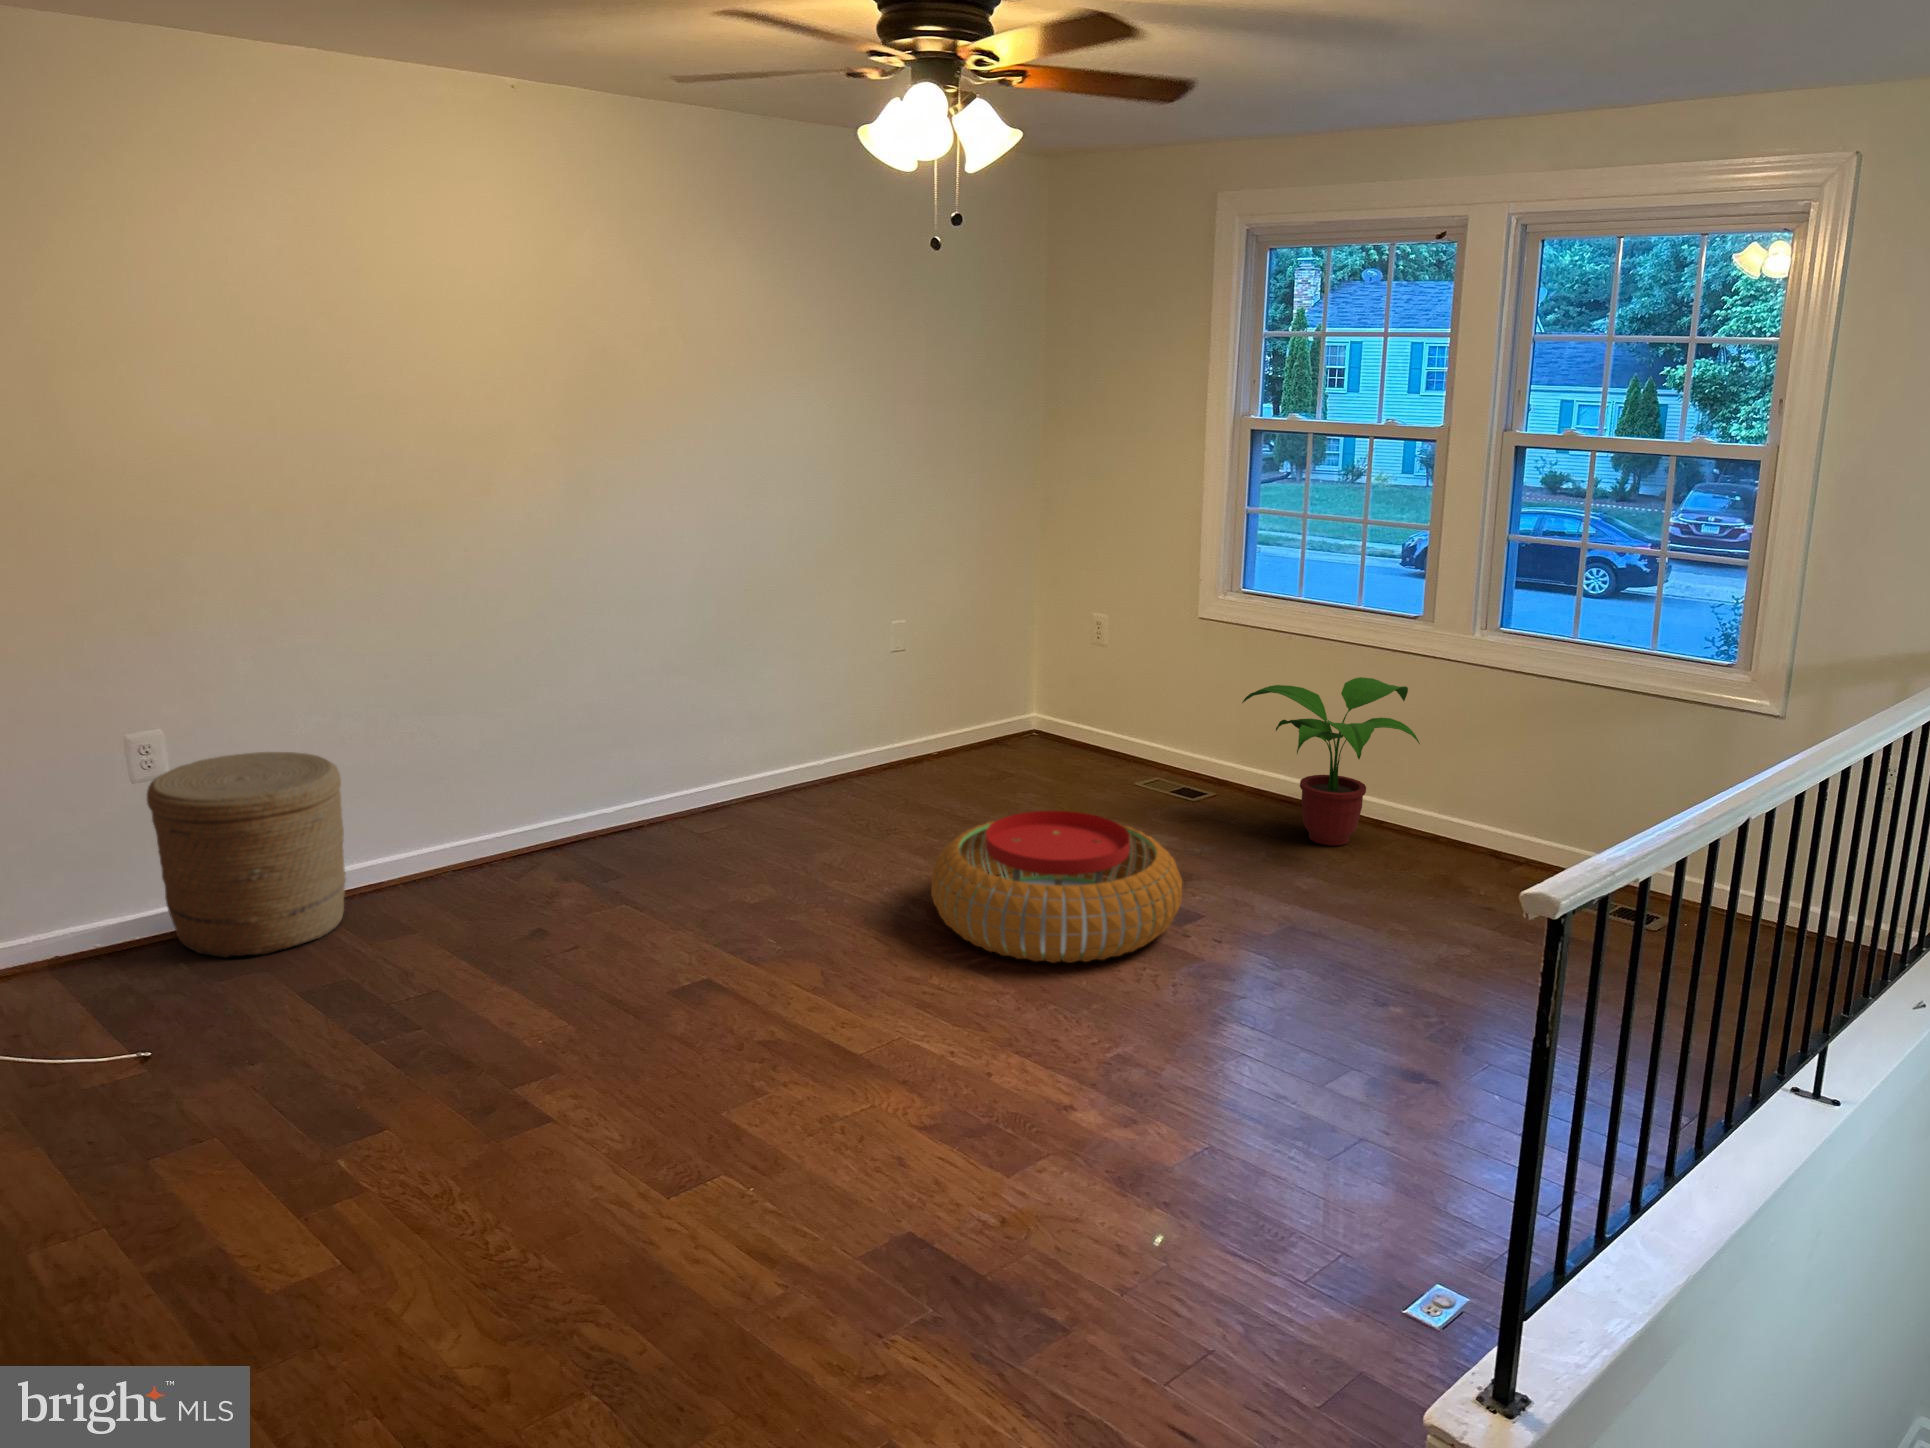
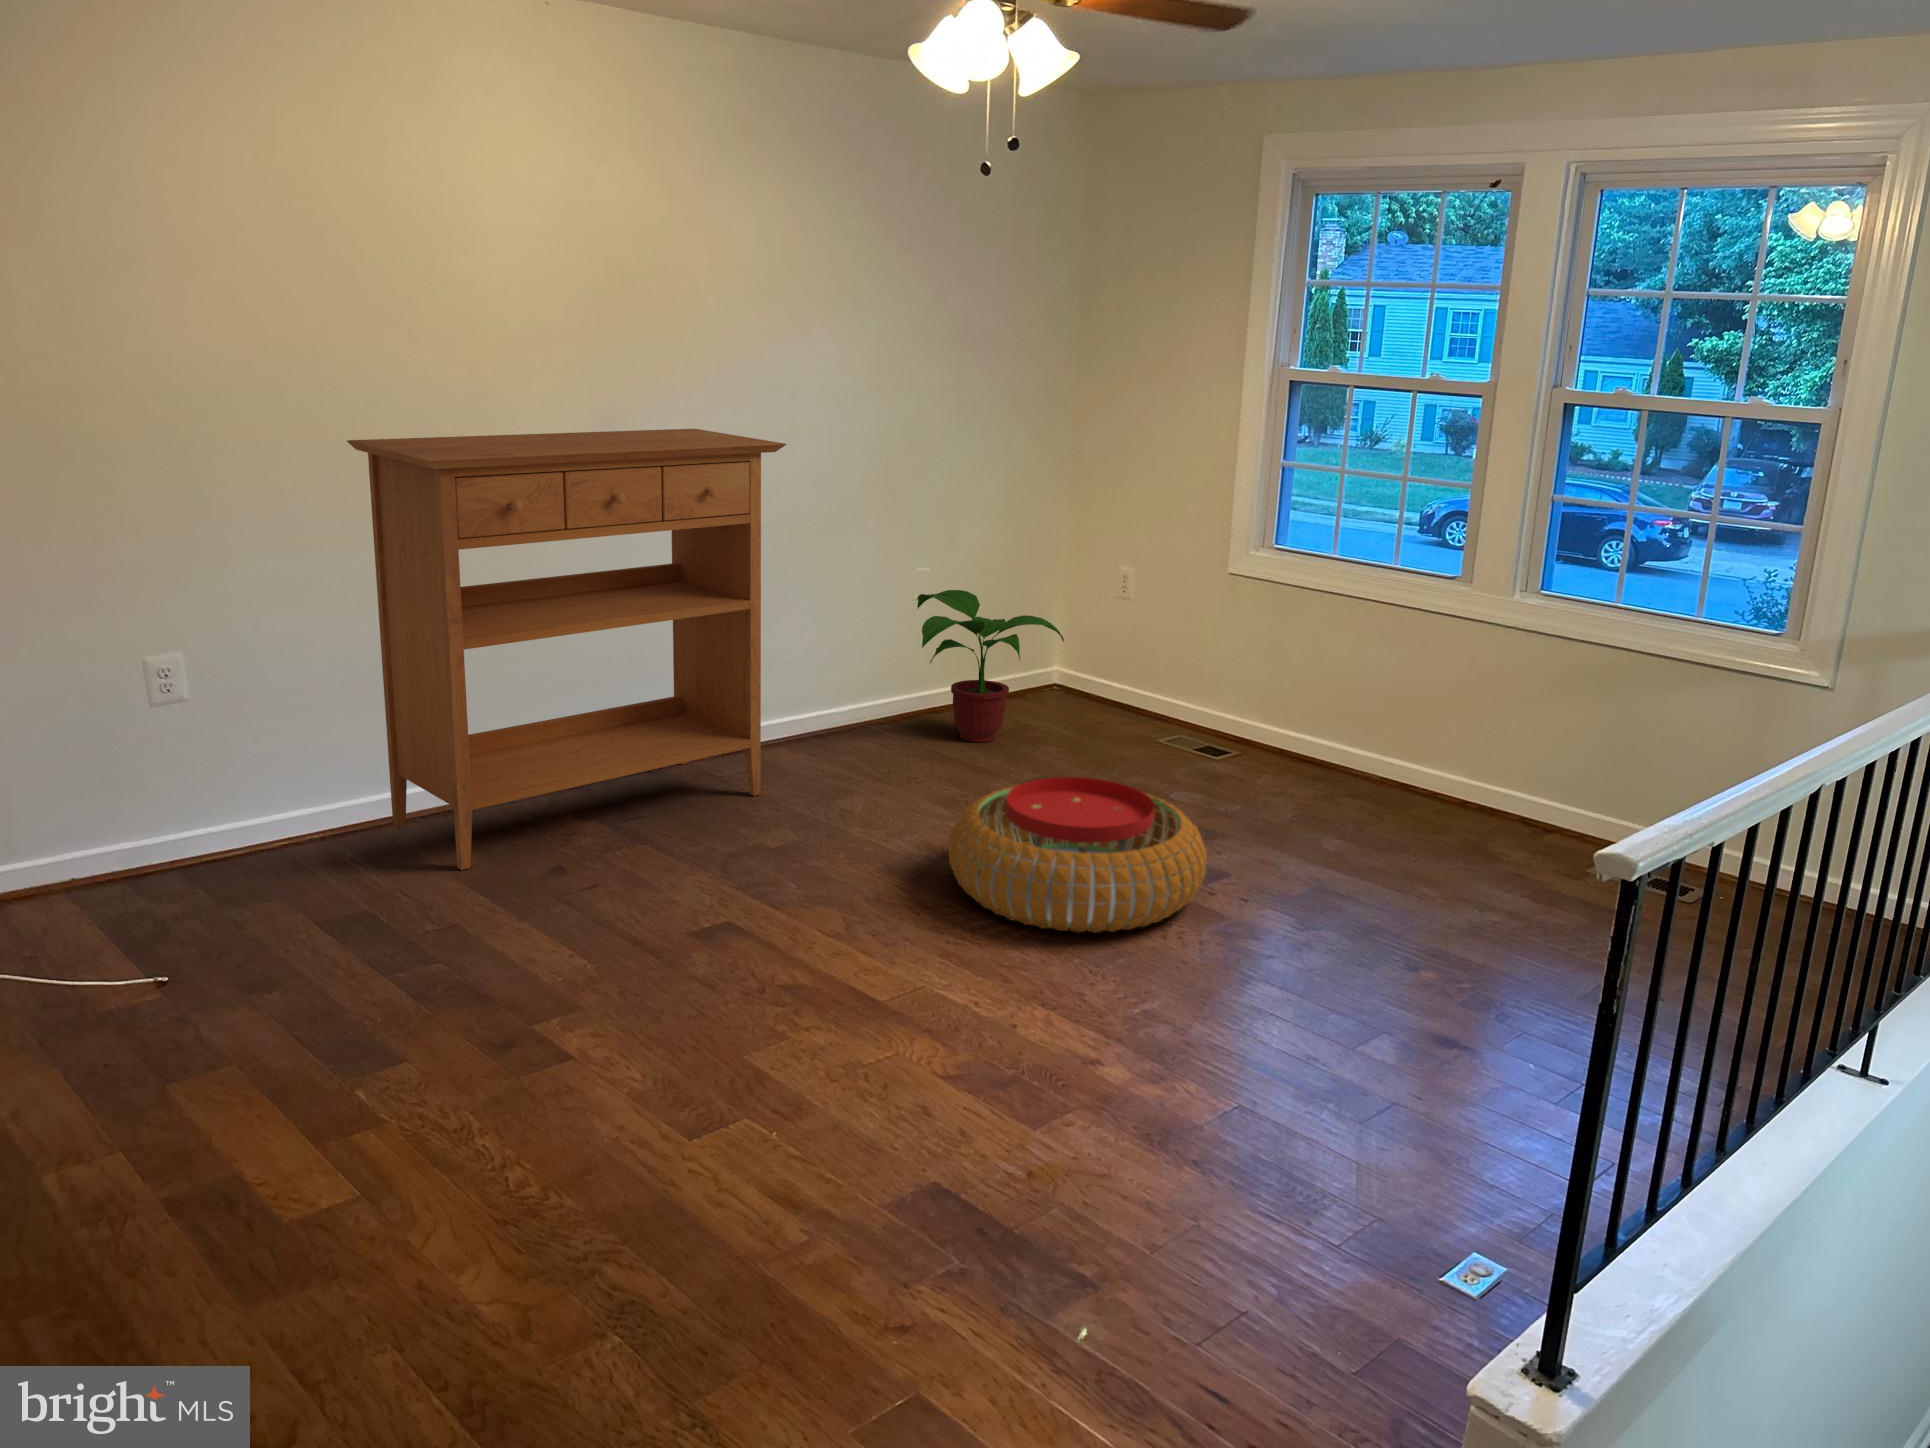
console table: none [355,478,775,908] -> present [347,429,786,870]
potted plant: present [1242,677,1420,846] -> present [917,590,1064,742]
woven basket: present [147,752,346,958] -> none [124,704,335,920]

